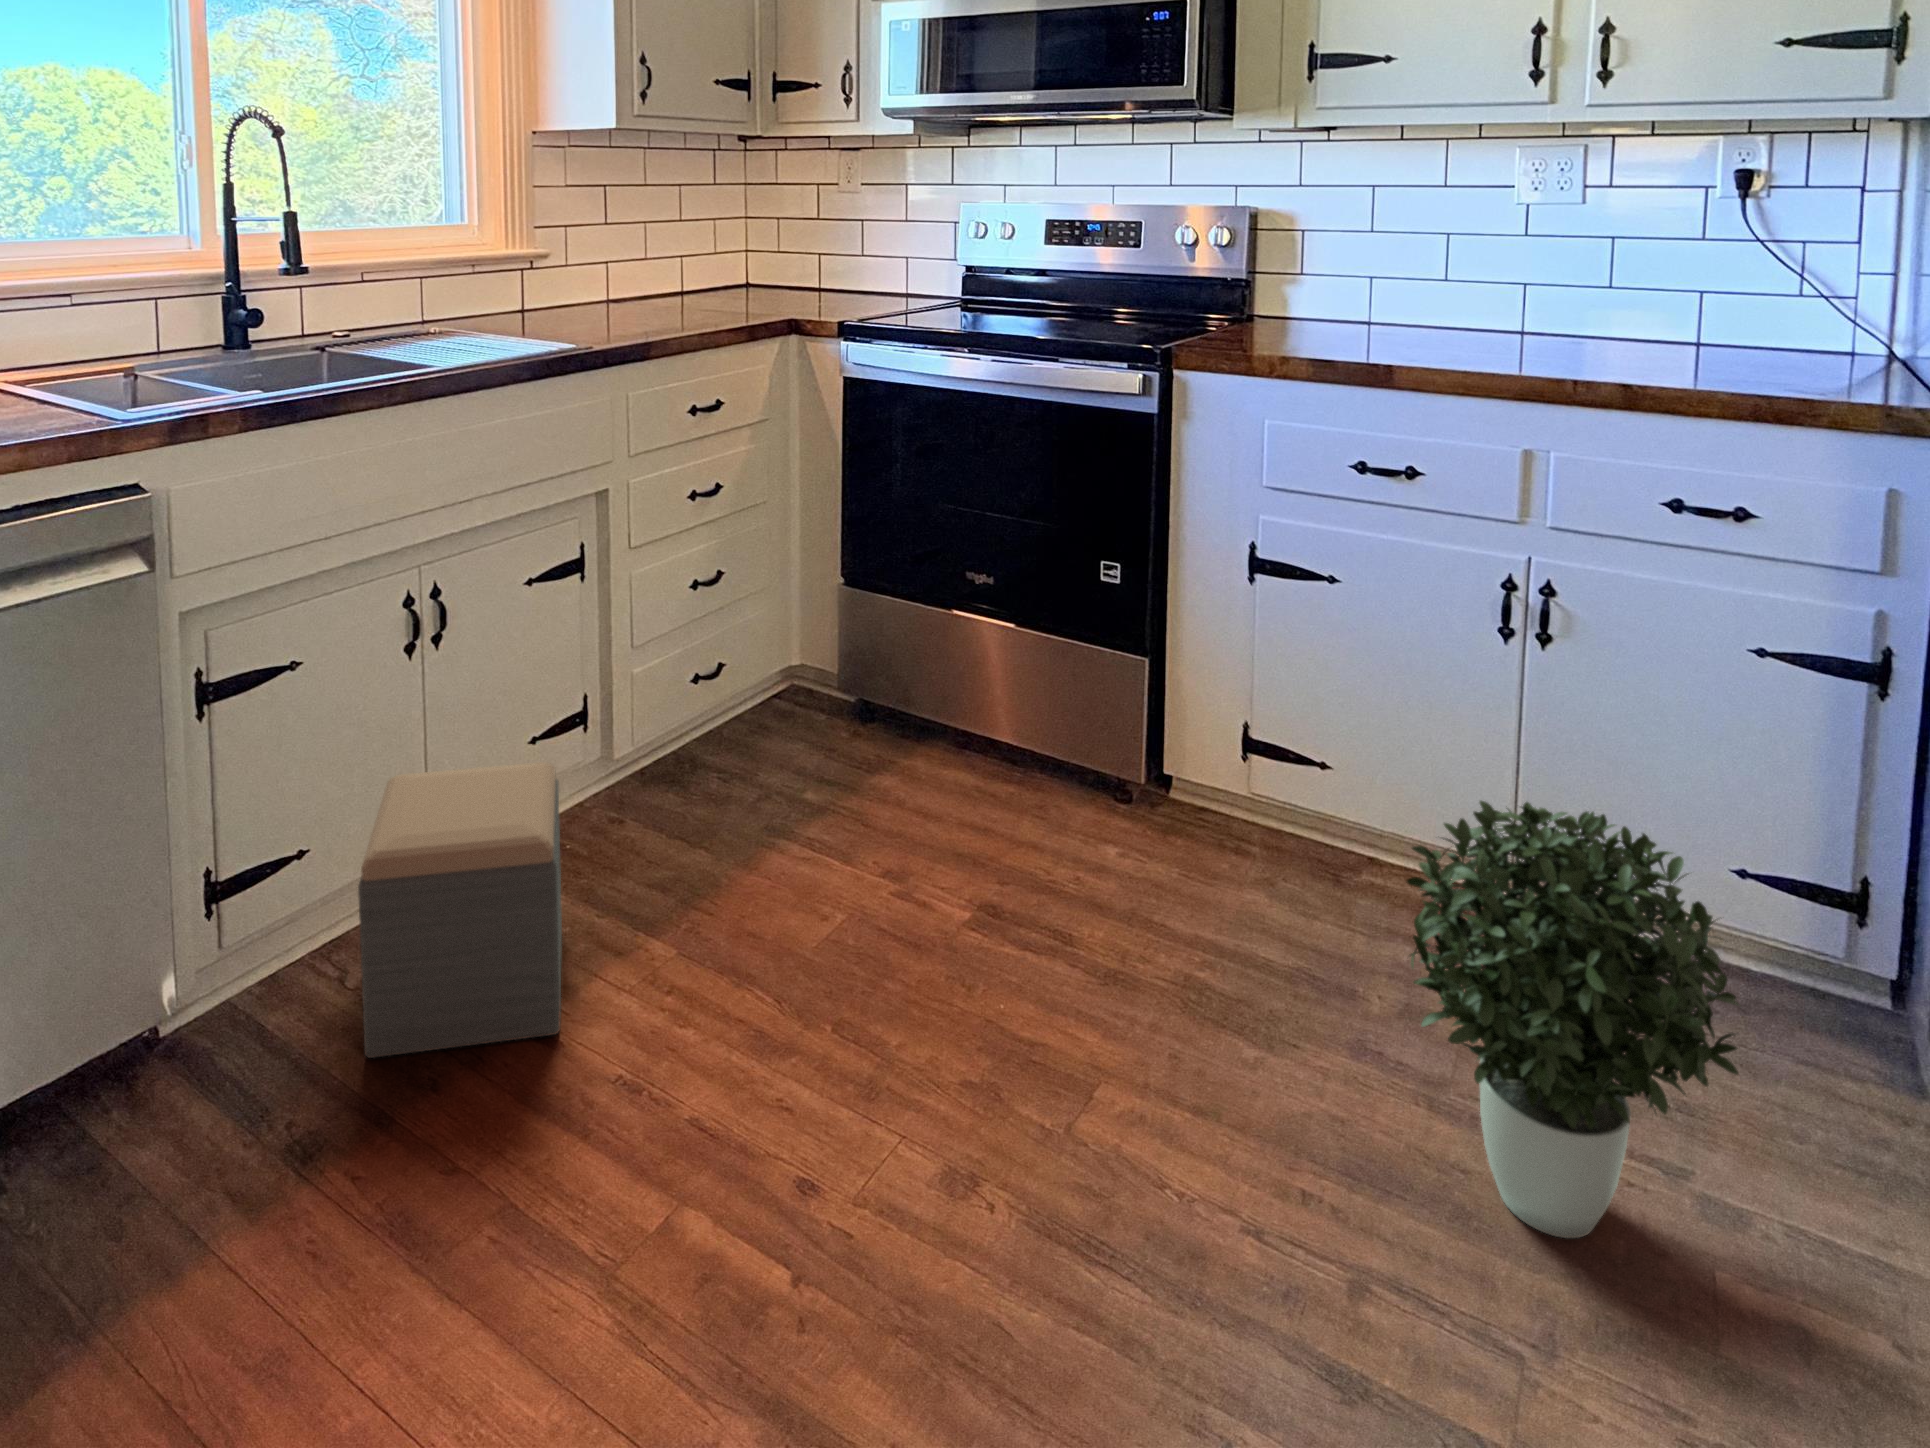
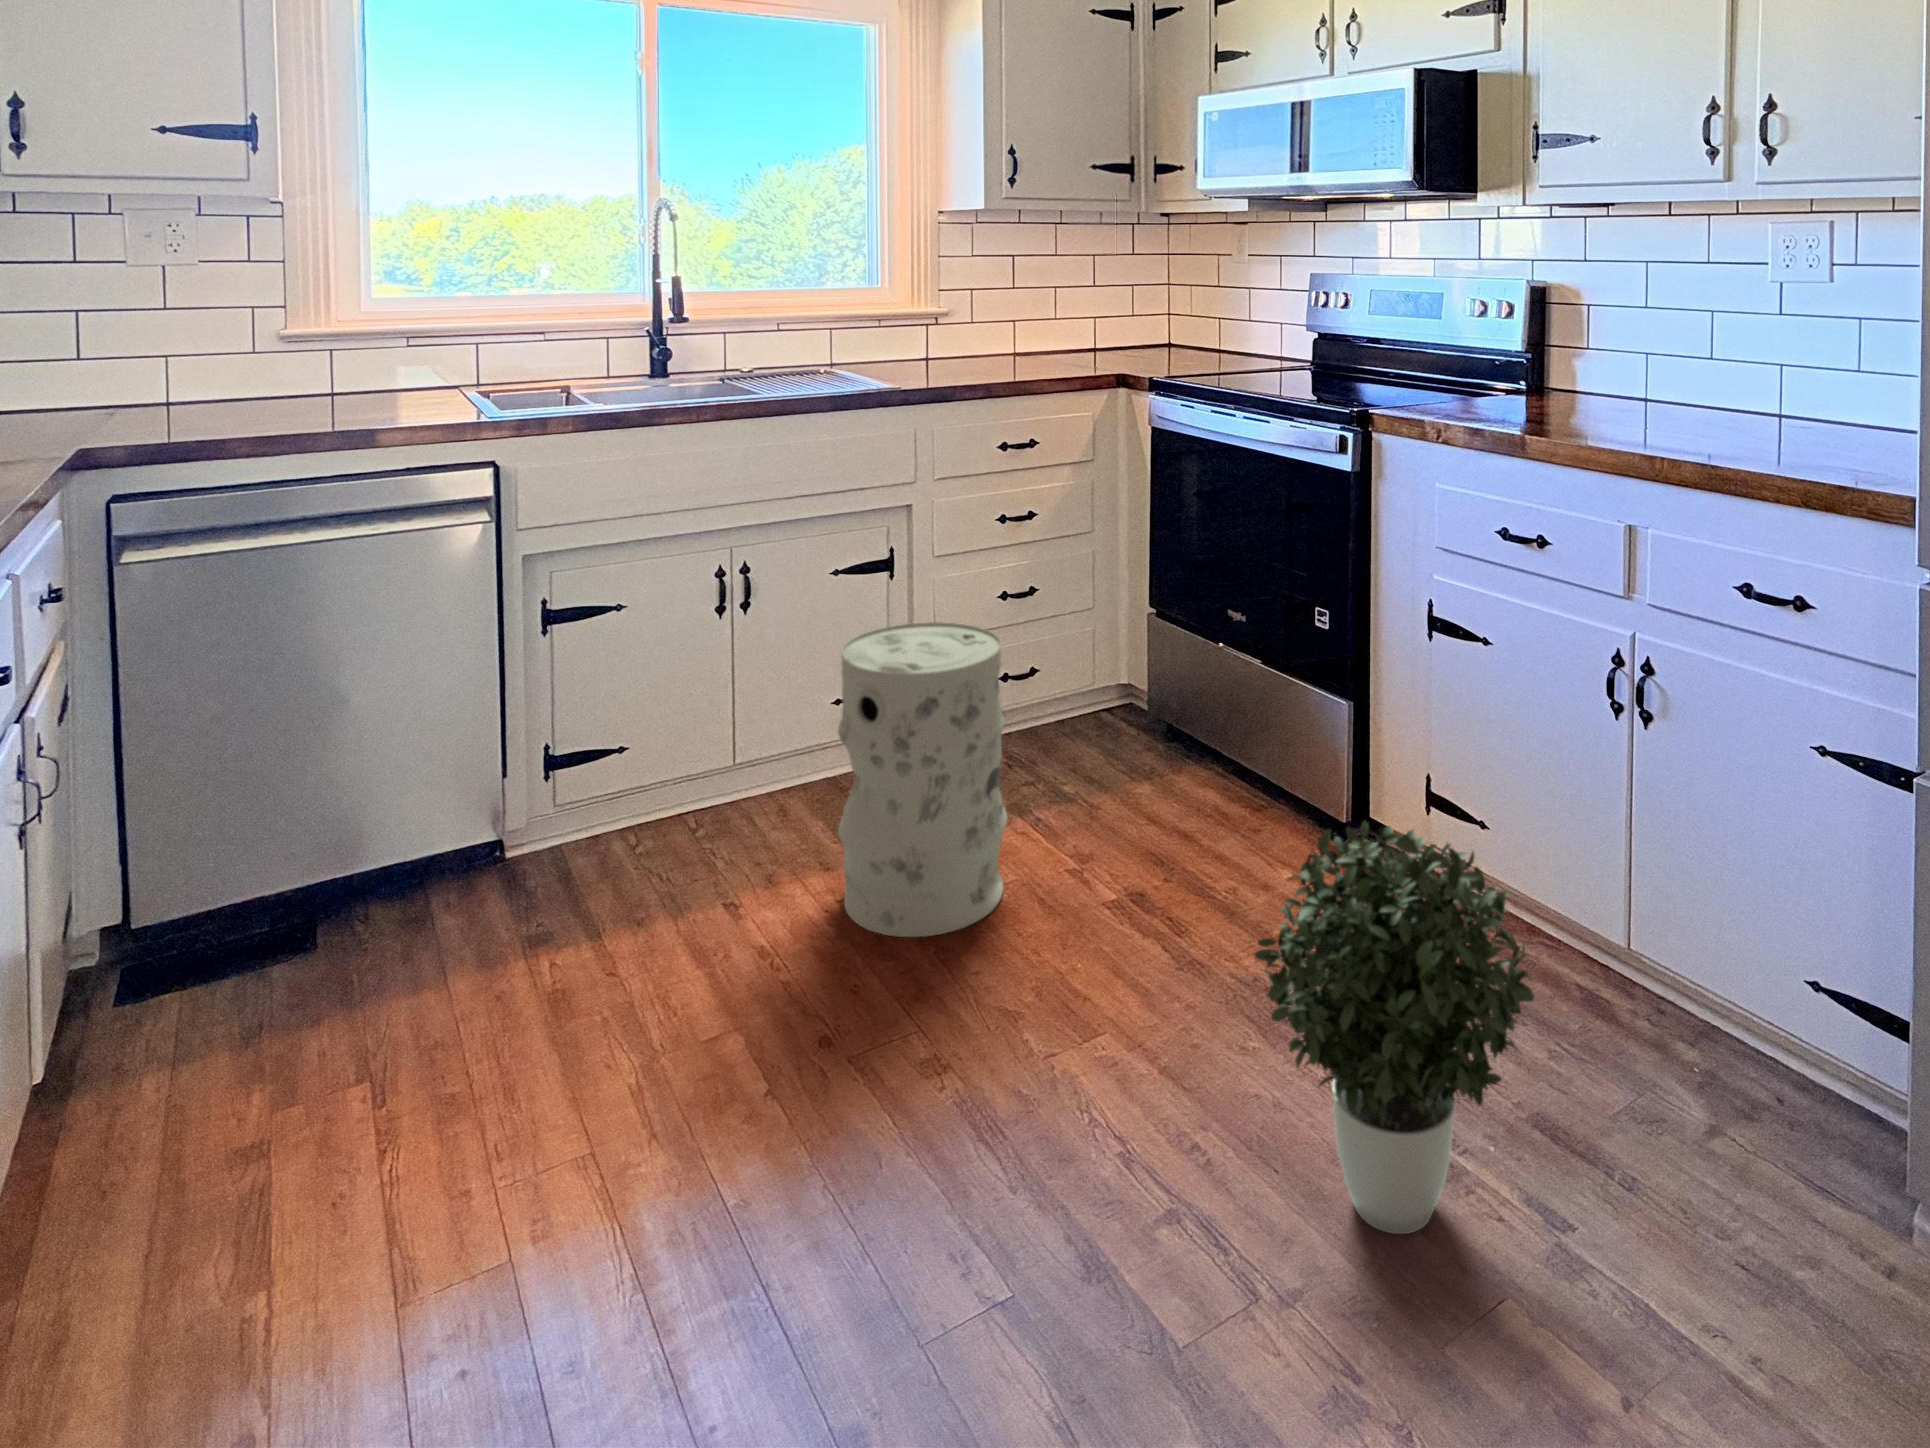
trash can: none [661,630,864,1025] -> present [838,622,1008,937]
footstool: present [358,762,562,1058] -> none [610,701,802,910]

